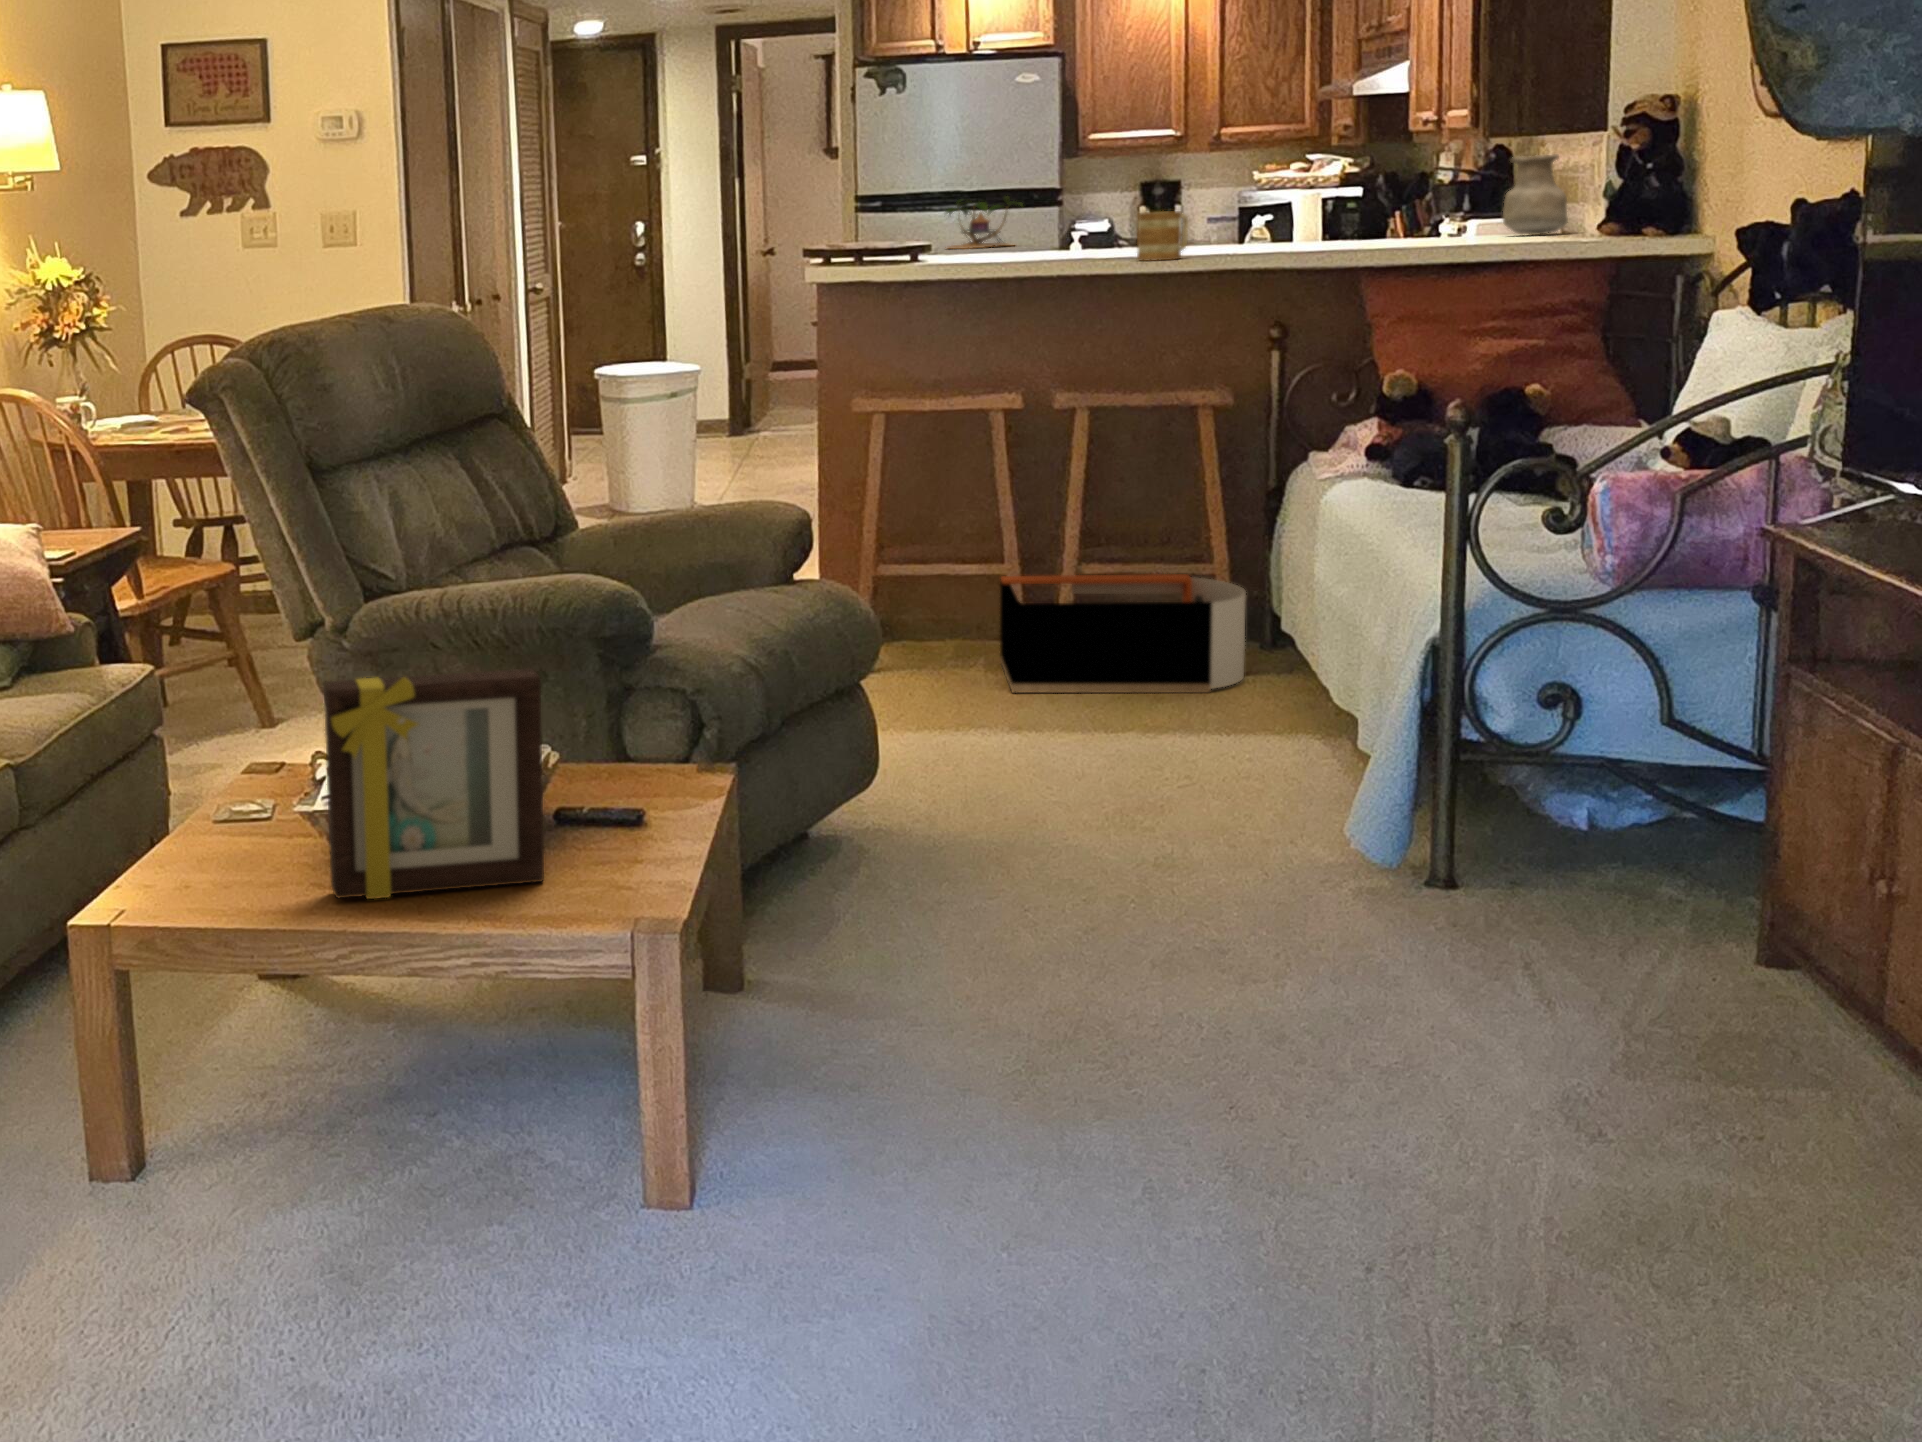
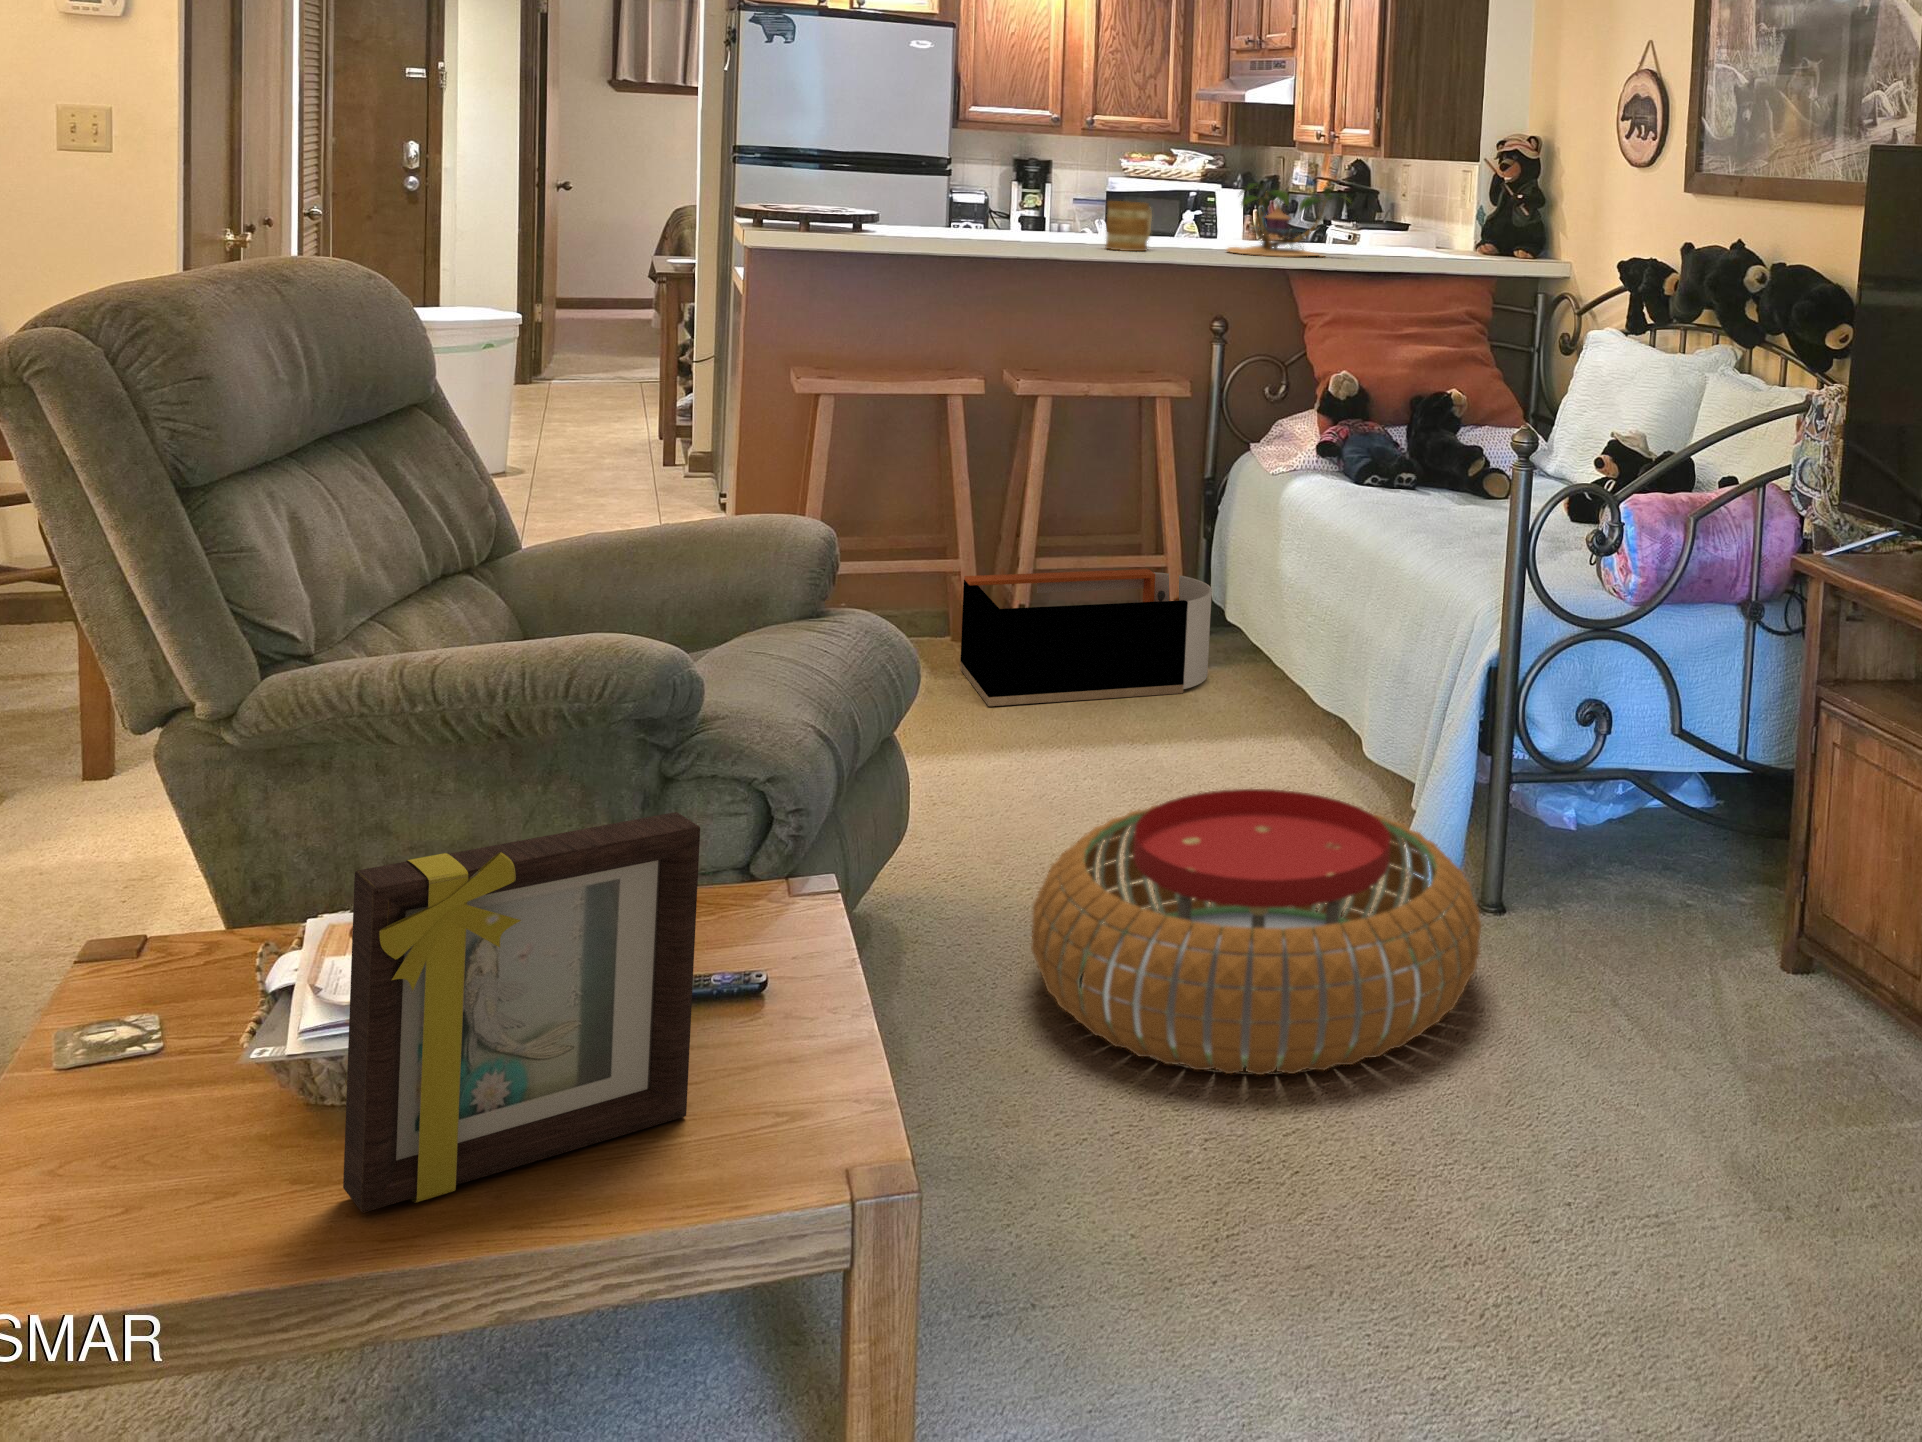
vase: present [1503,154,1568,234] -> none [1385,176,1436,247]
plant: present [945,196,1022,249] -> present [1227,183,1350,256]
pouf: none [938,750,1379,991] -> present [1031,789,1481,1075]

